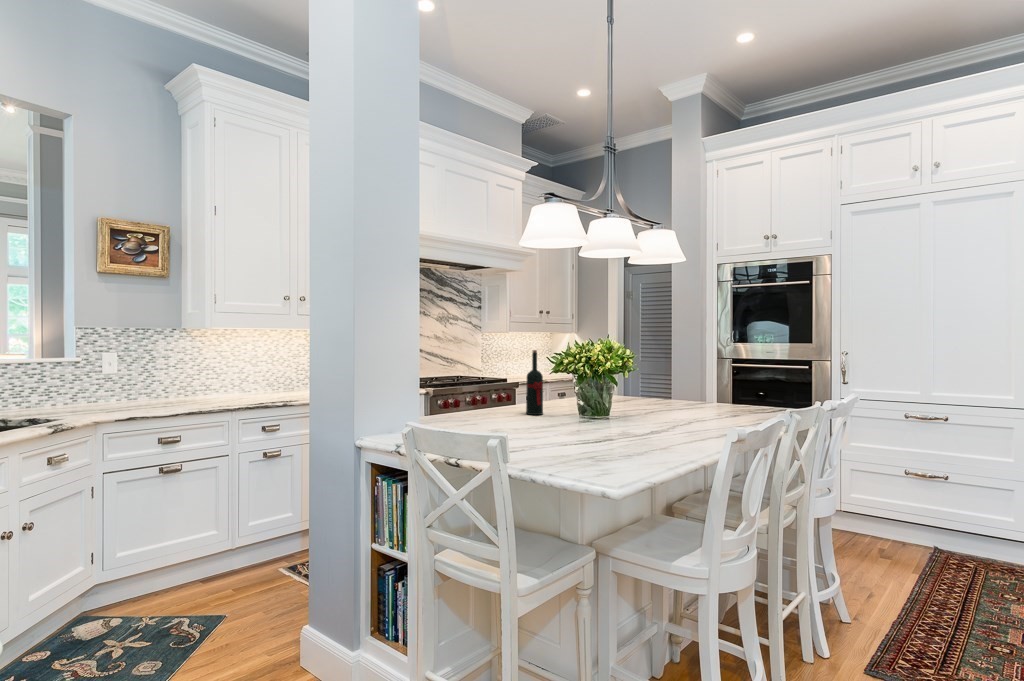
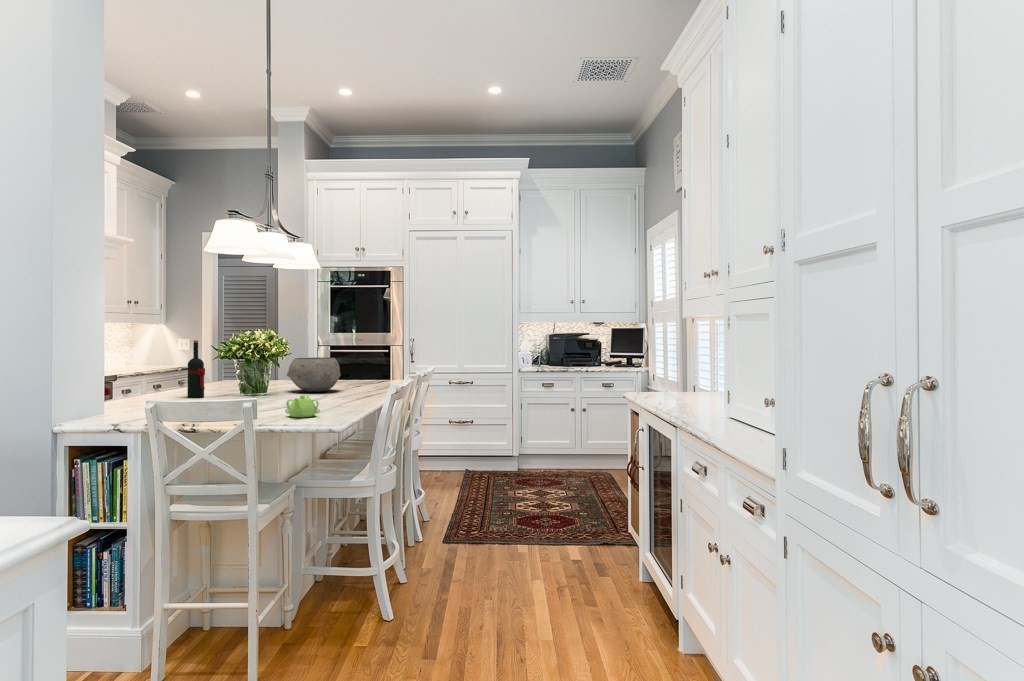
ceramic bowl: none [639,373,708,418] -> present [287,357,341,392]
teapot: none [578,428,620,462] -> present [285,395,320,417]

